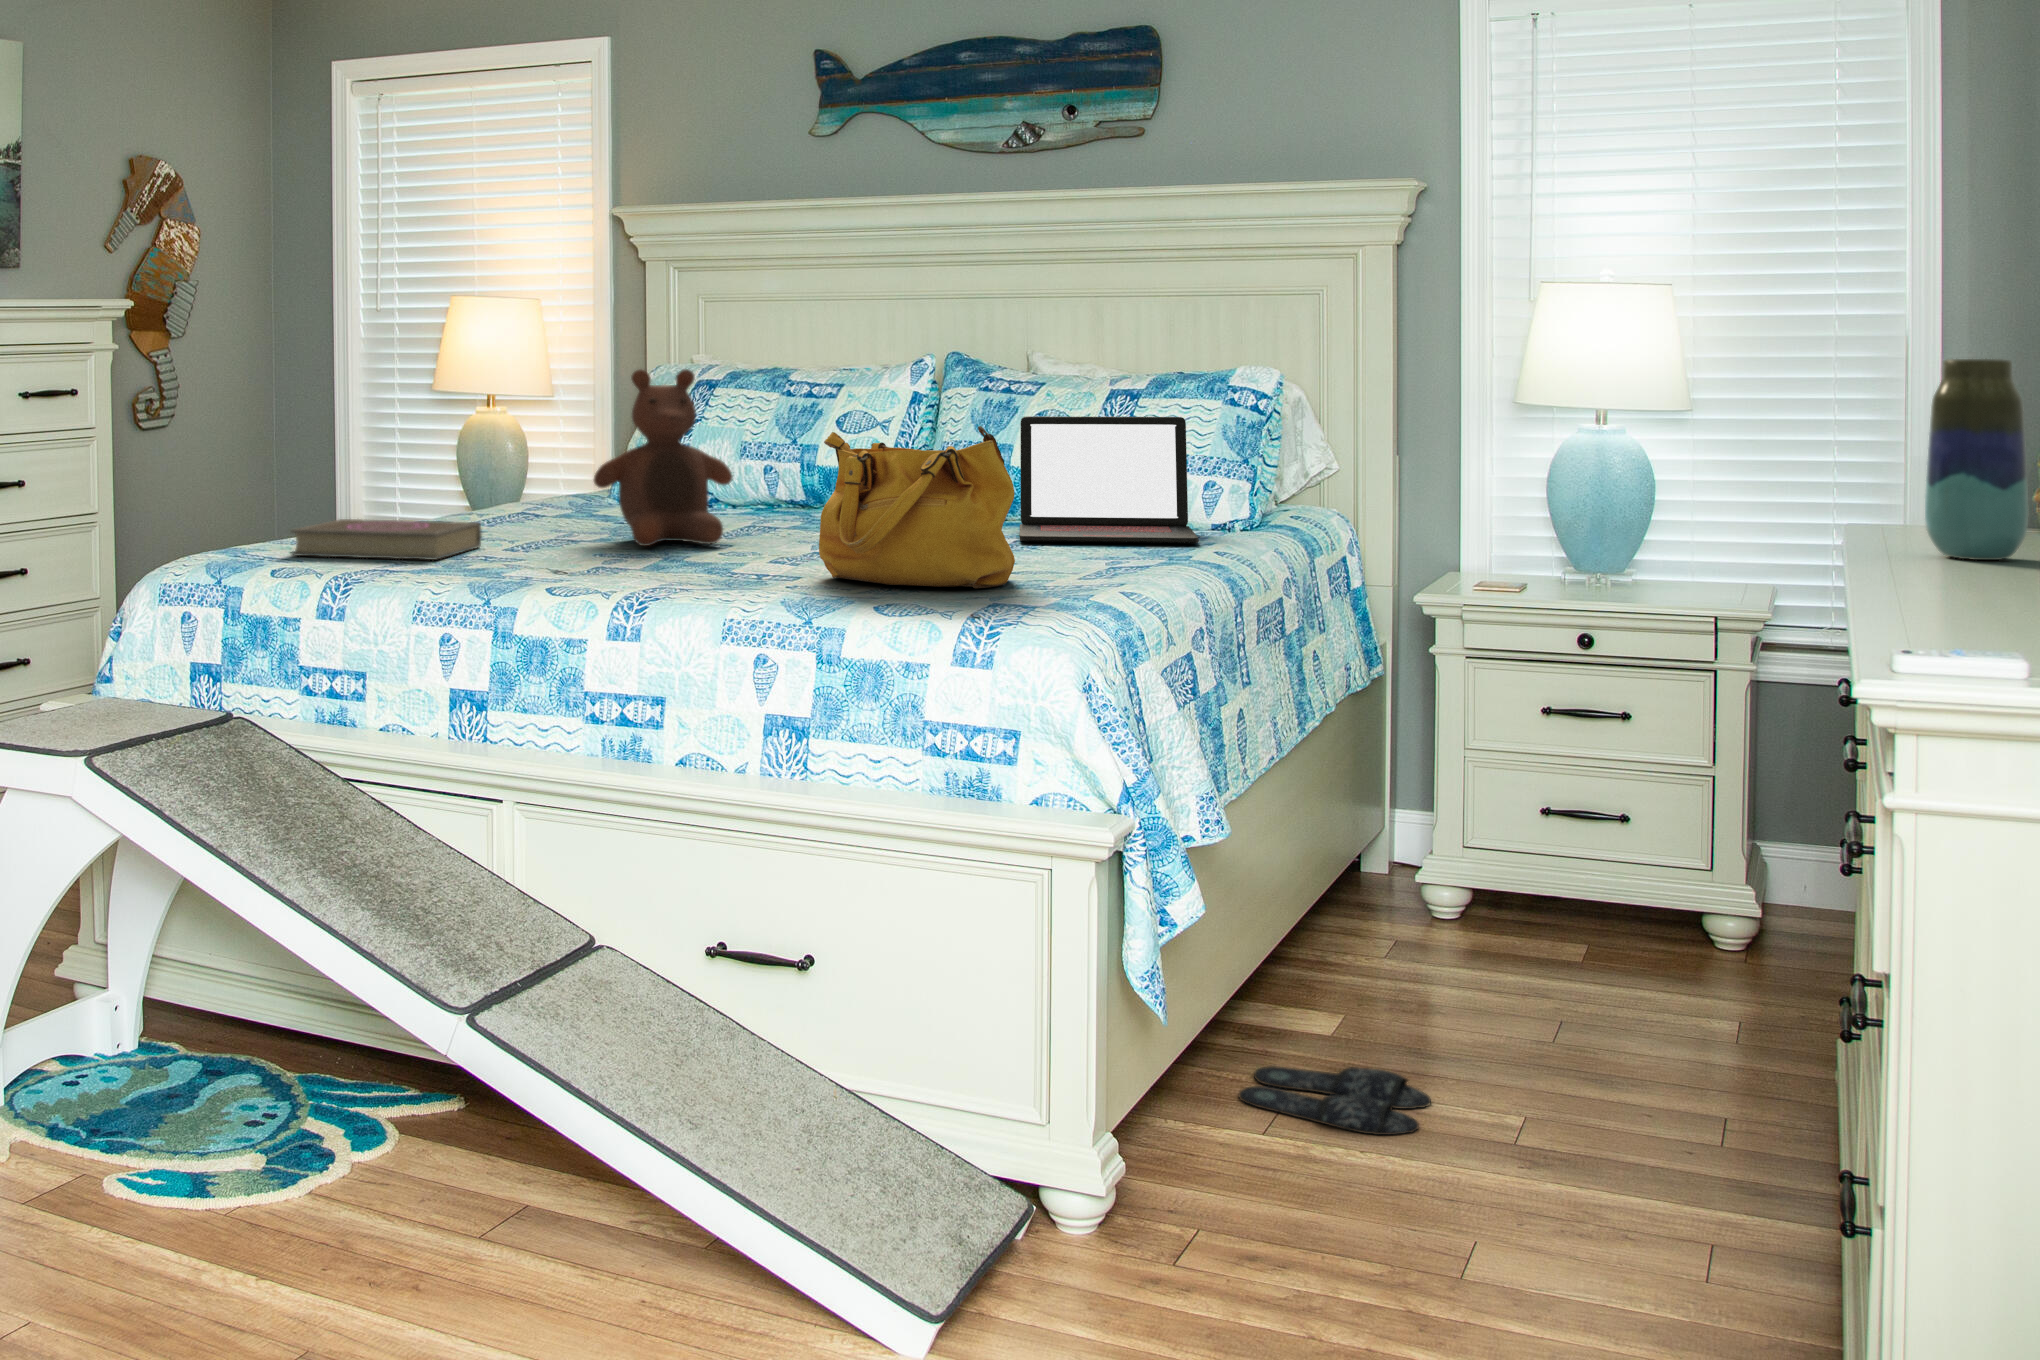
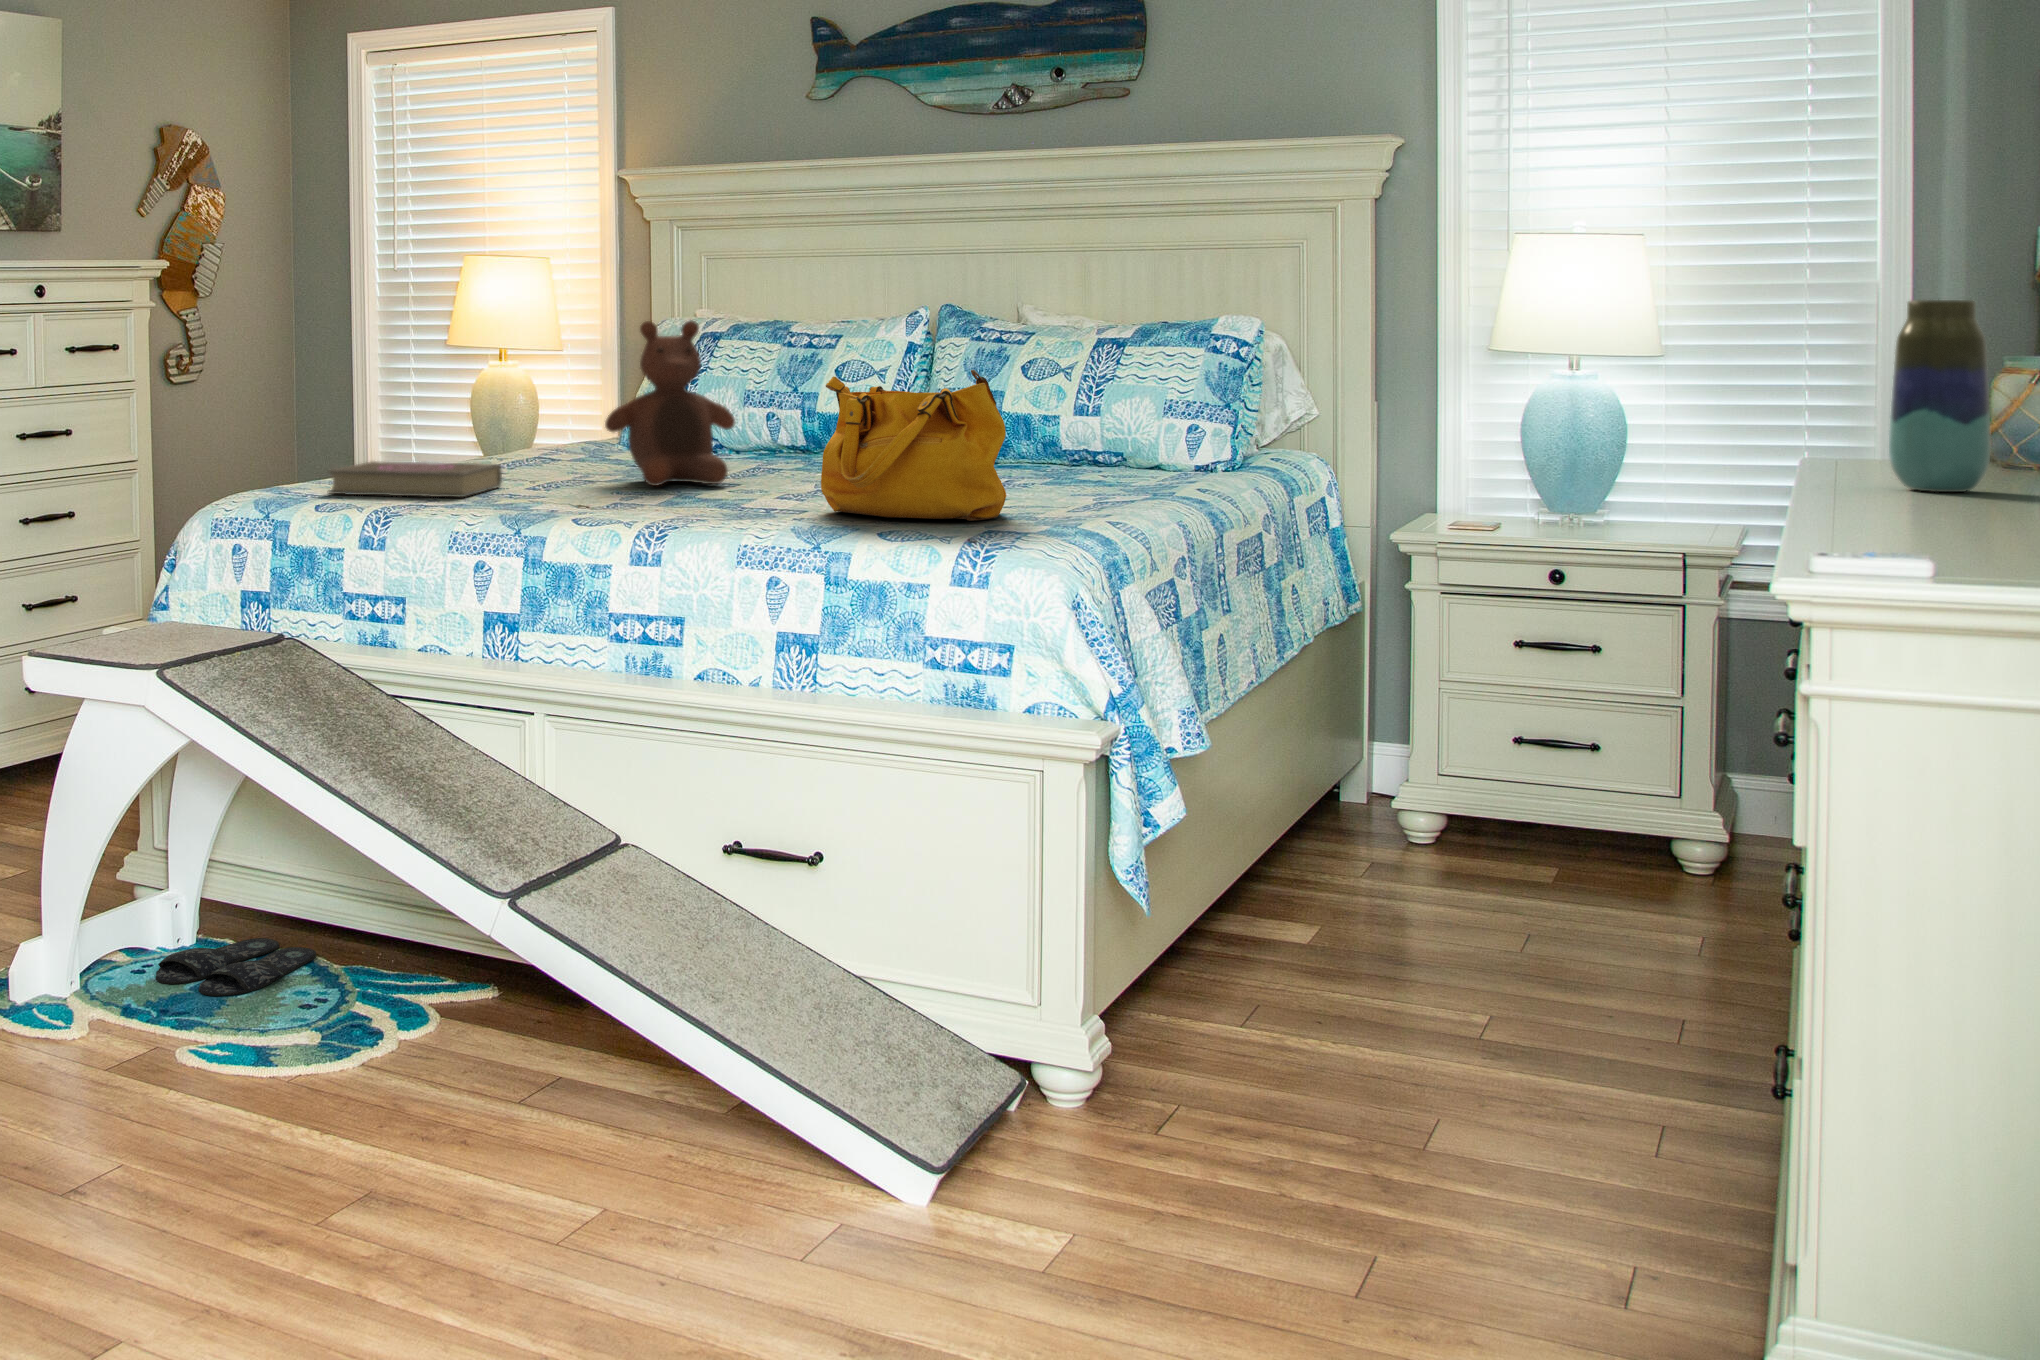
laptop: present [1020,416,1198,543] -> none [1009,364,1181,483]
slippers: present [1239,1066,1431,1135] -> present [156,938,316,996]

